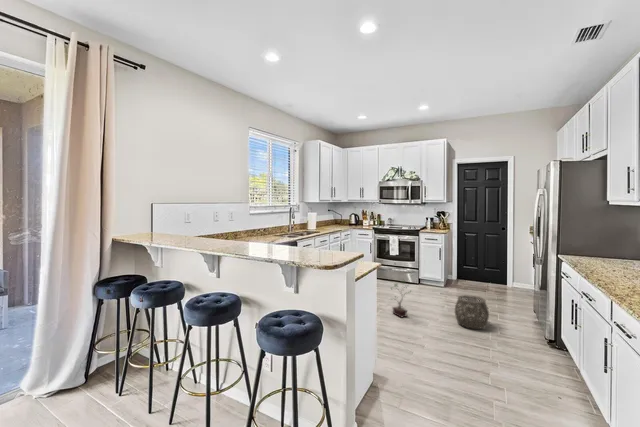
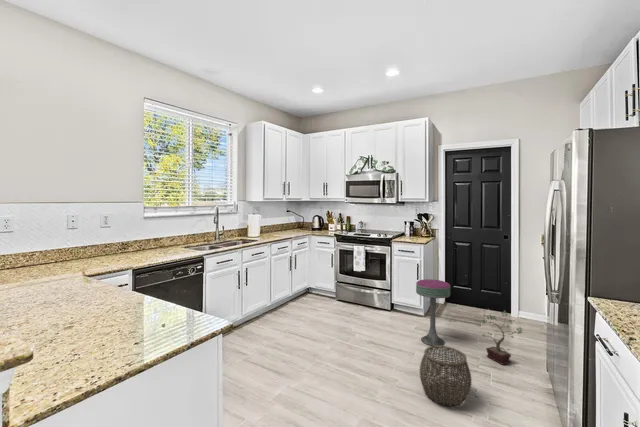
bar stool: none [443,258,468,303] -> present [416,279,450,346]
potted plant: present [391,284,411,317] -> present [482,311,522,365]

